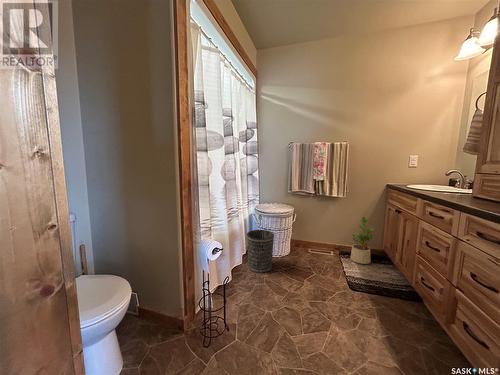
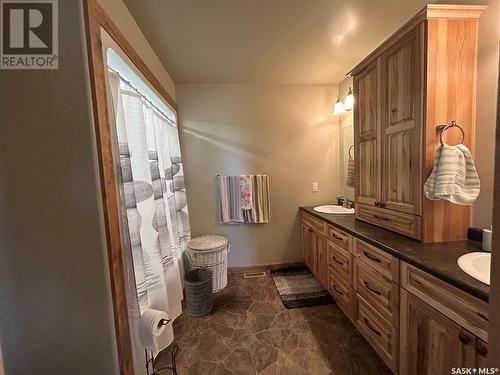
potted plant: present [350,217,374,264] -> none [278,237,296,278]

